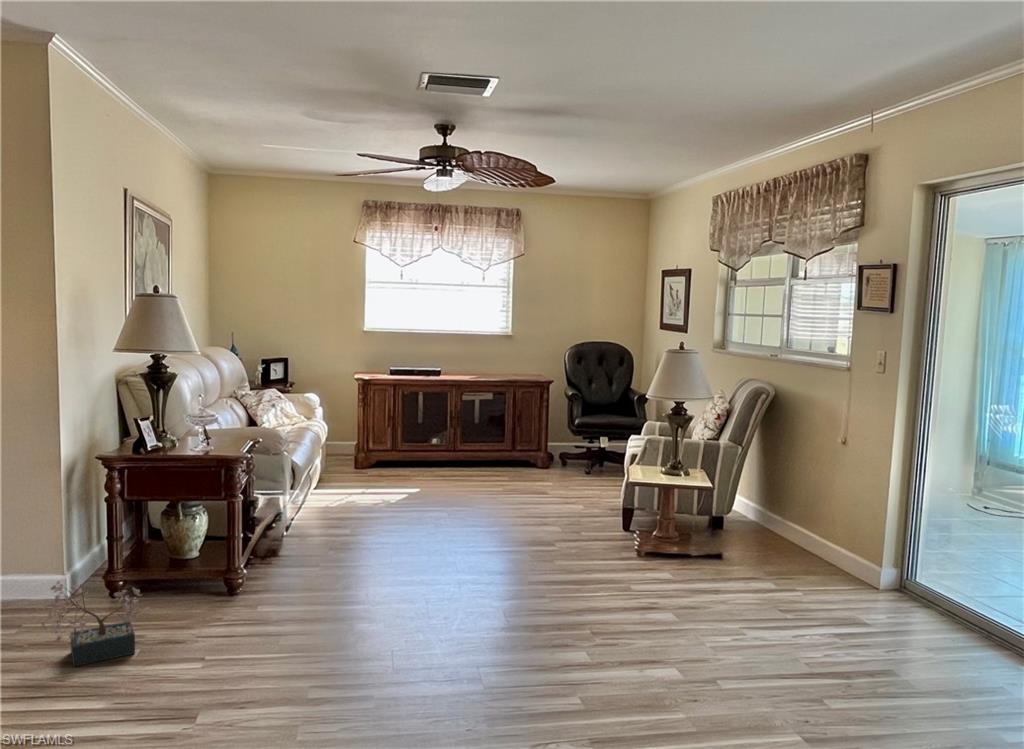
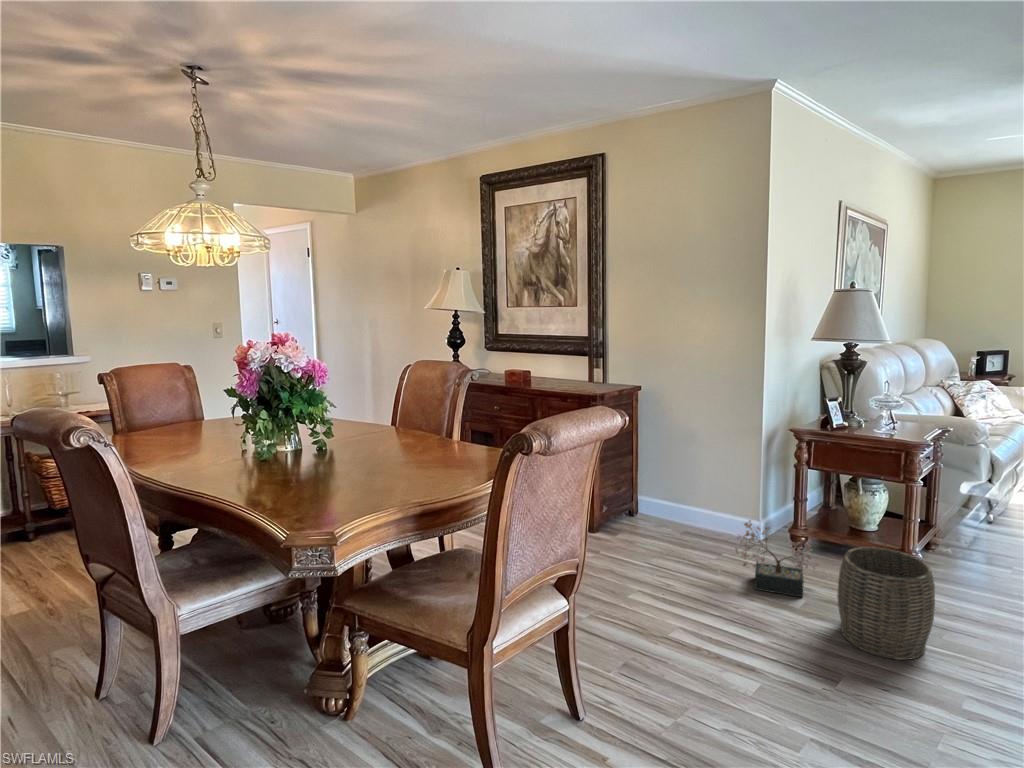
woven basket: none [178,567,270,682] -> present [837,547,935,660]

